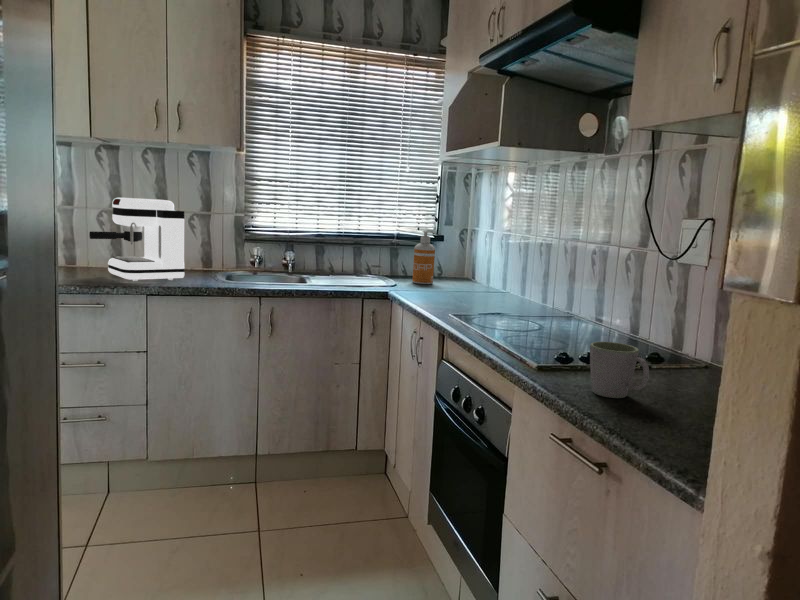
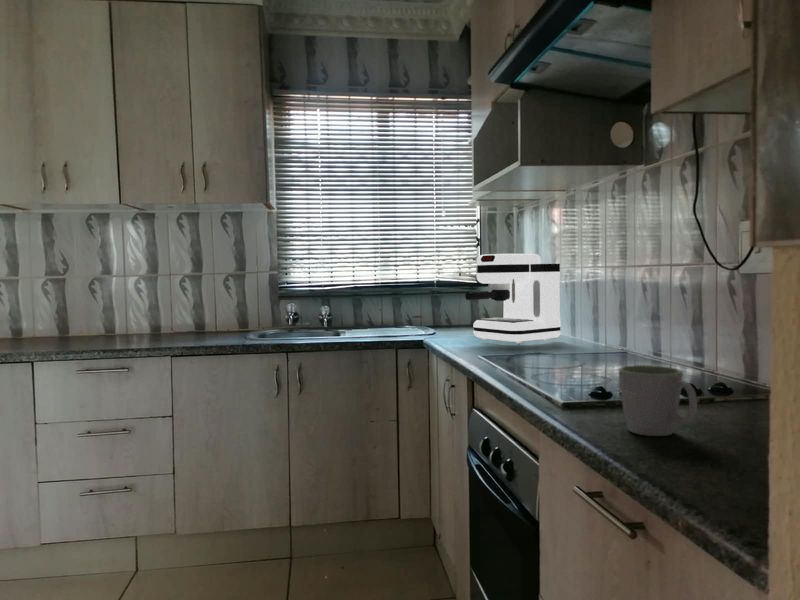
coffee maker: present [89,198,185,281] -> present [465,253,561,344]
soap dispenser: present [412,231,435,284] -> none [455,275,477,331]

